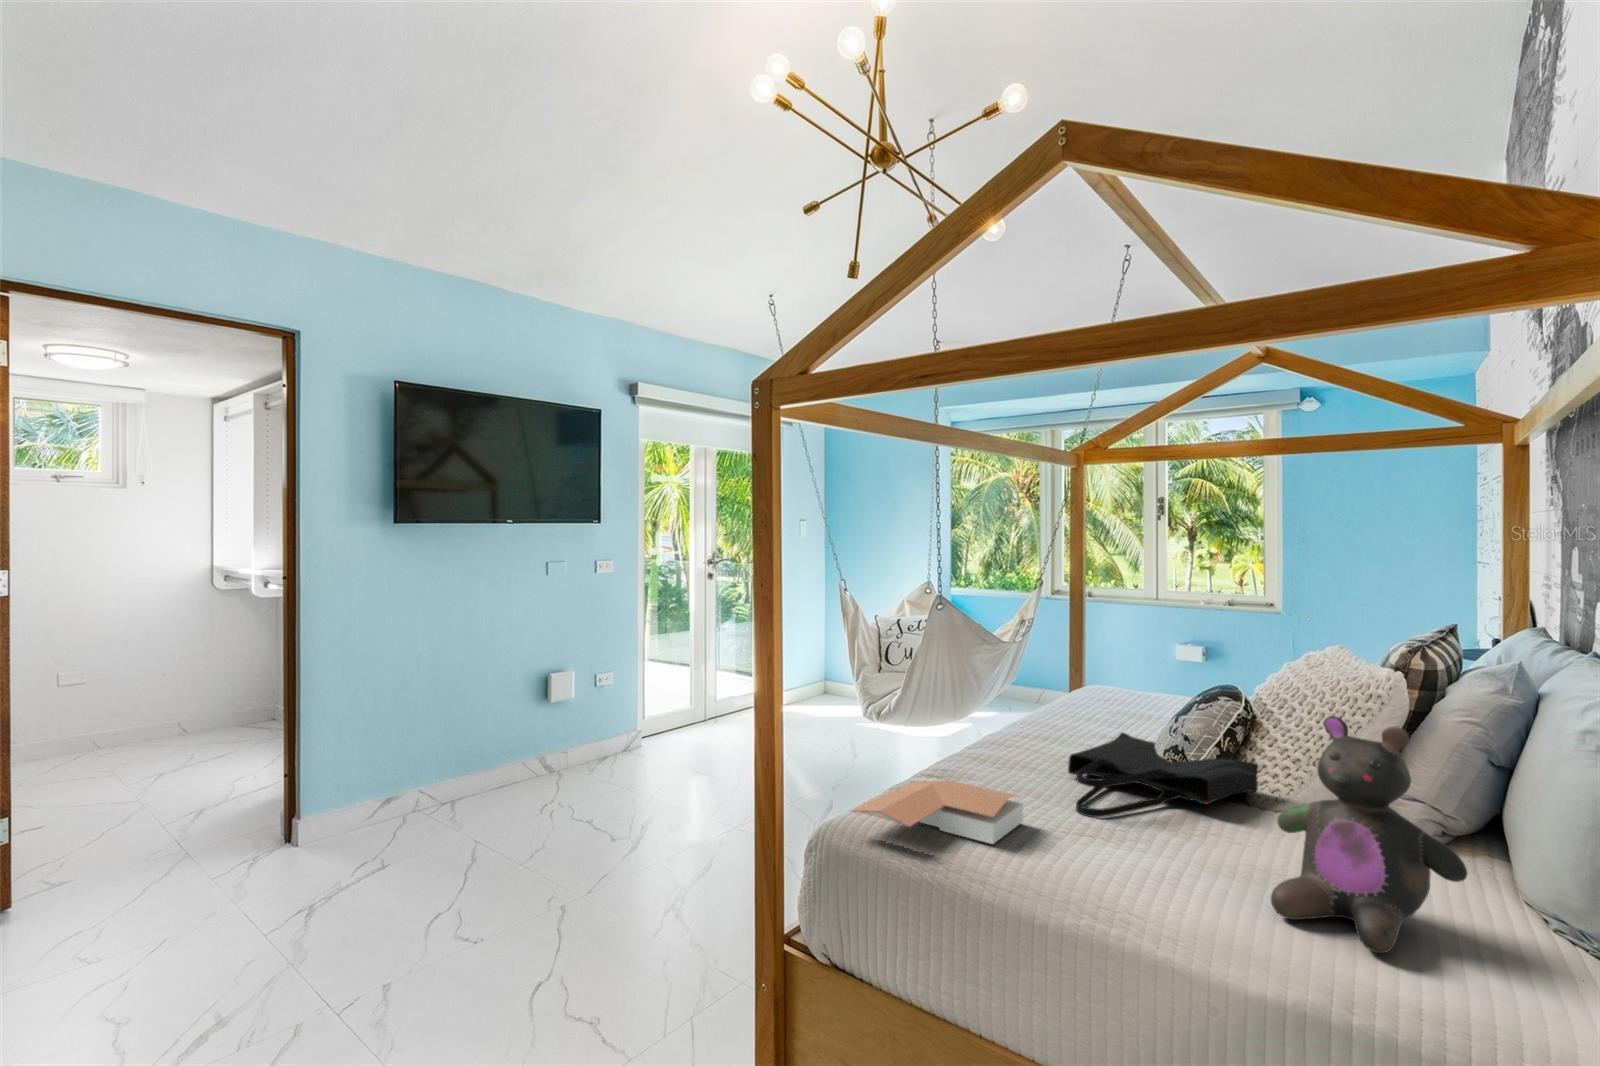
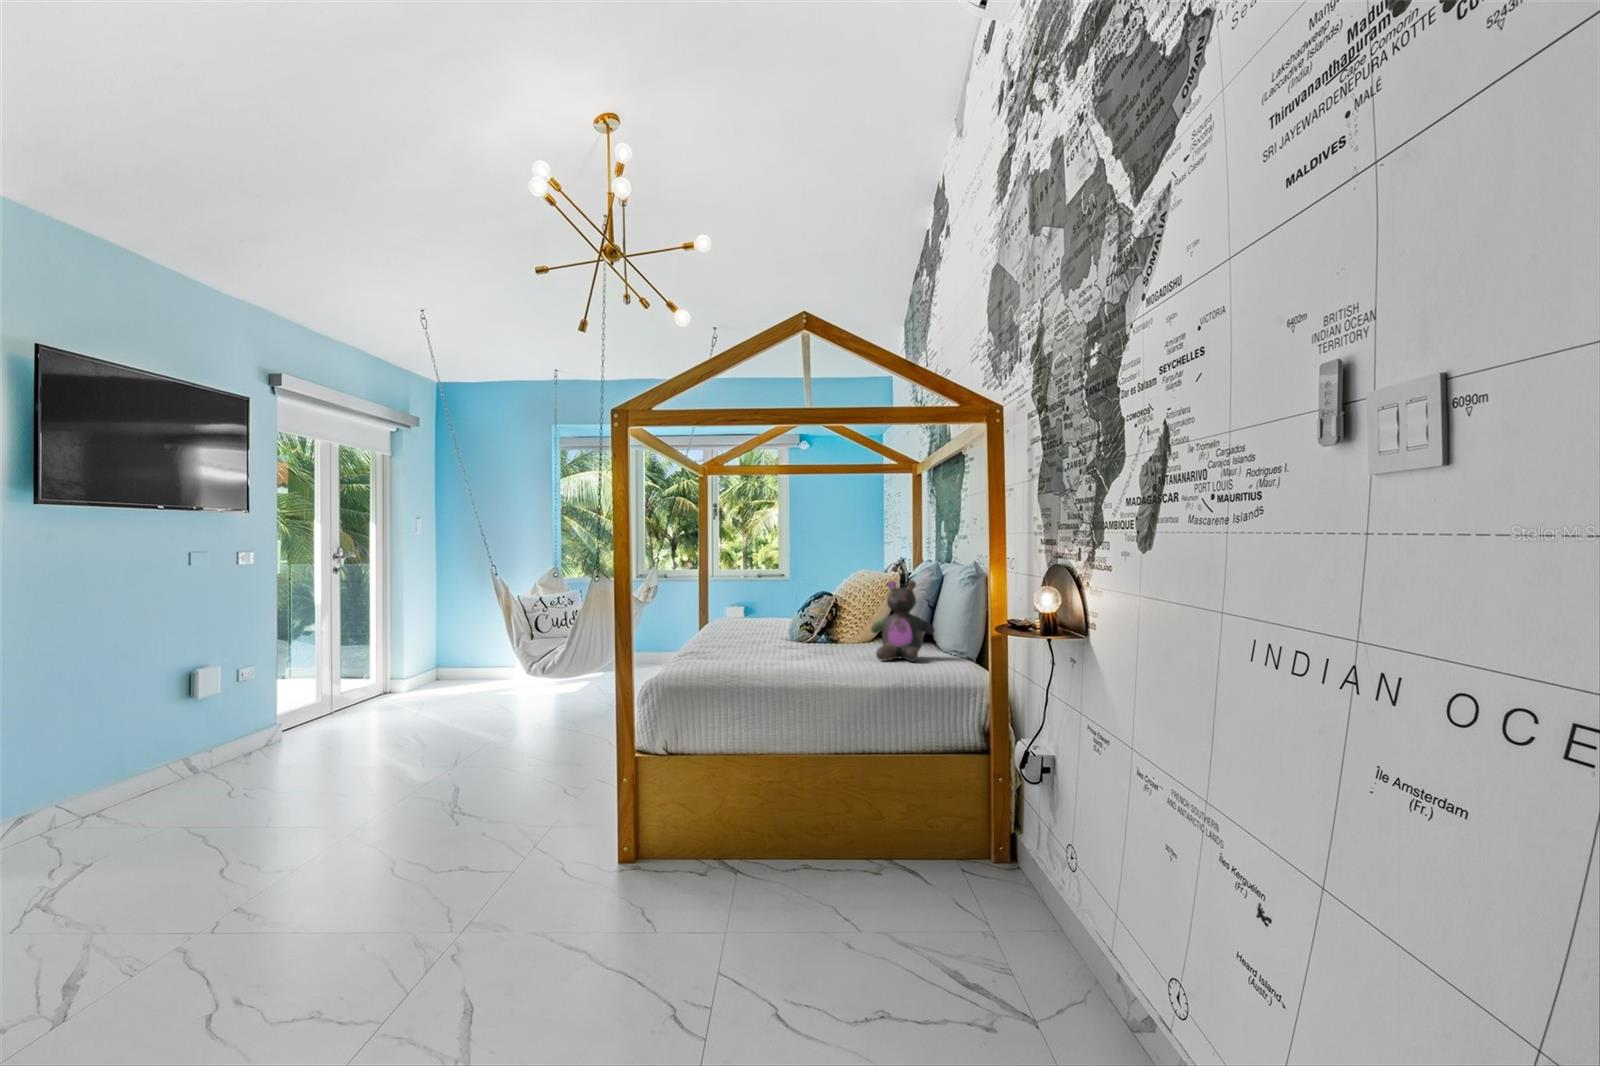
tote bag: present [1068,733,1259,817] -> none [756,625,841,654]
book: present [852,780,1023,844] -> none [693,641,761,662]

